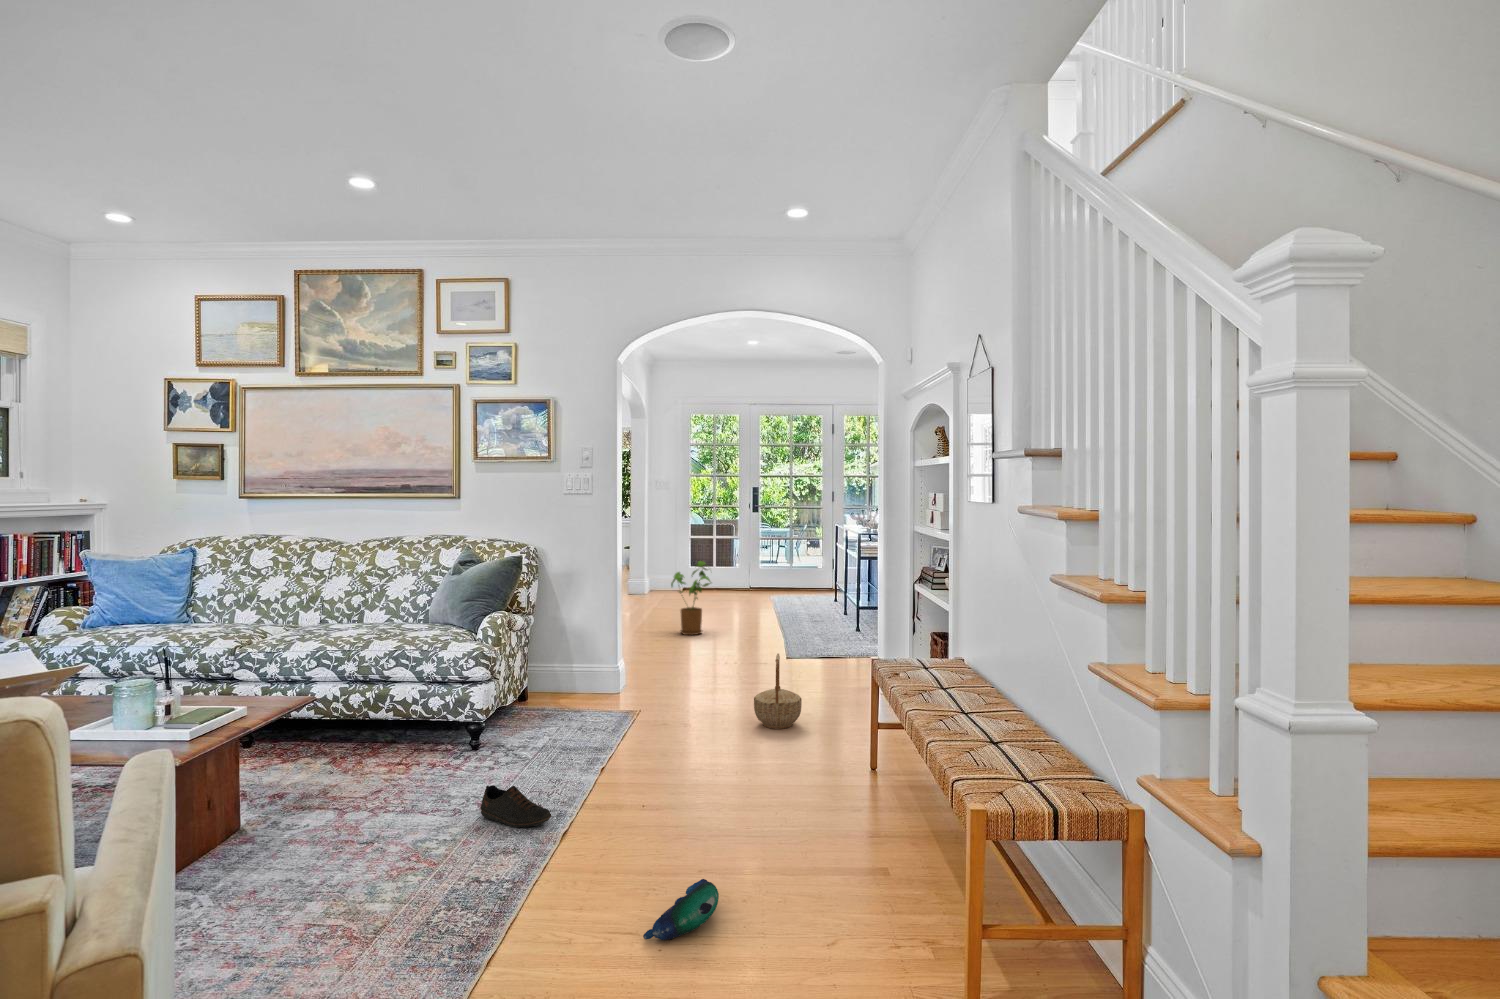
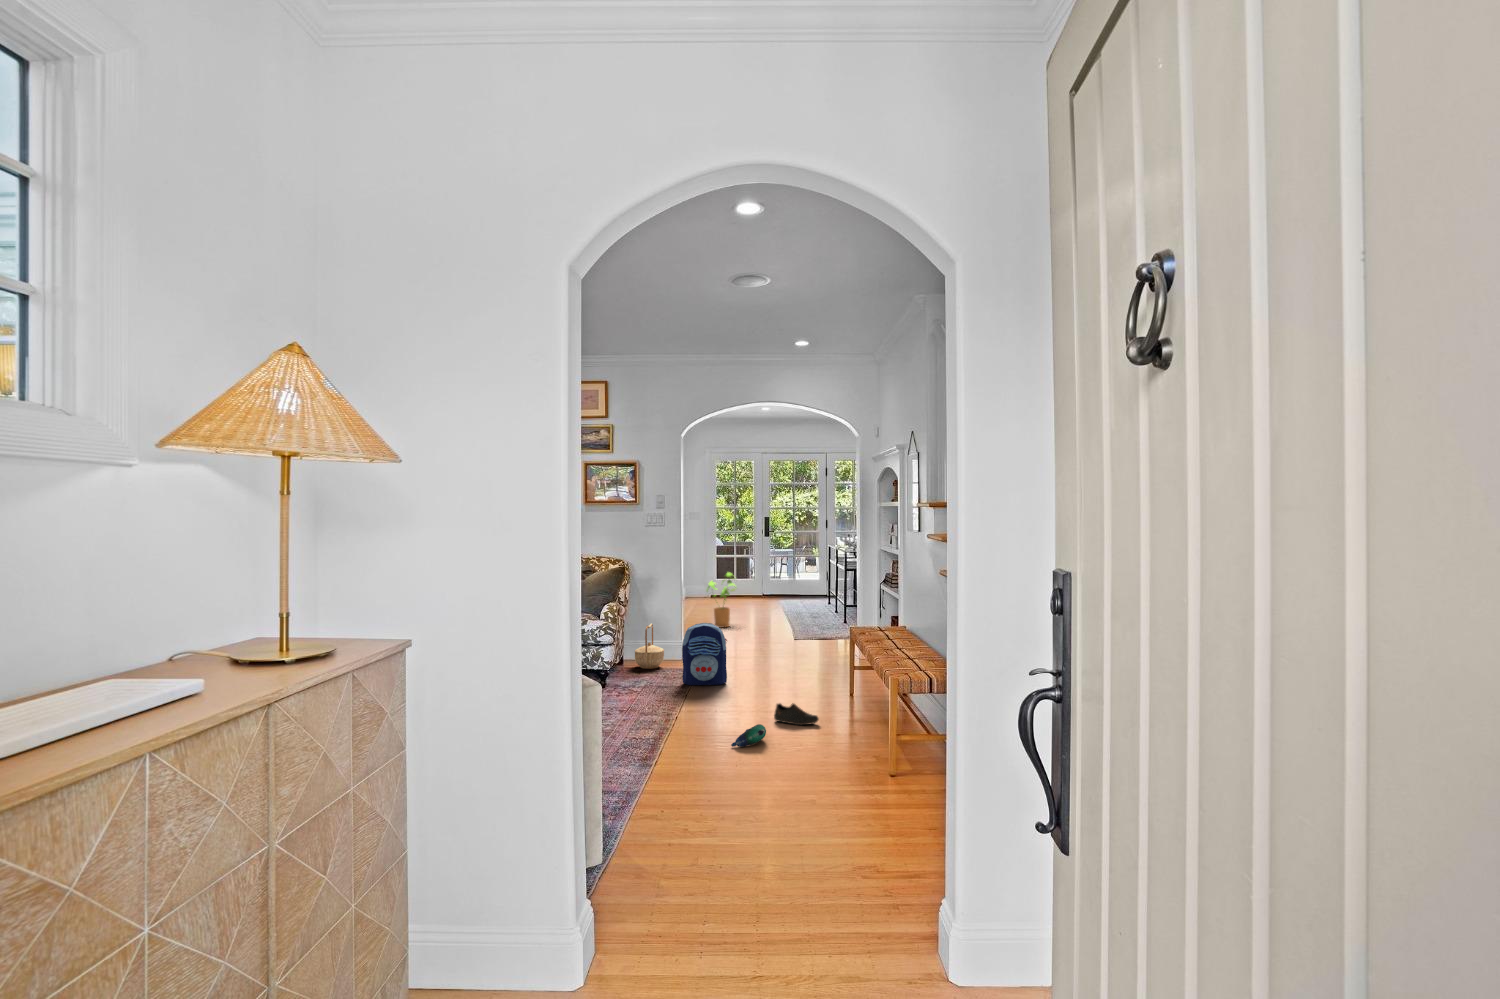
backpack: none [603,648,676,749] -> present [682,623,727,685]
basket: present [754,653,802,729] -> present [635,624,664,669]
shoe: present [481,785,551,827] -> present [774,703,819,725]

